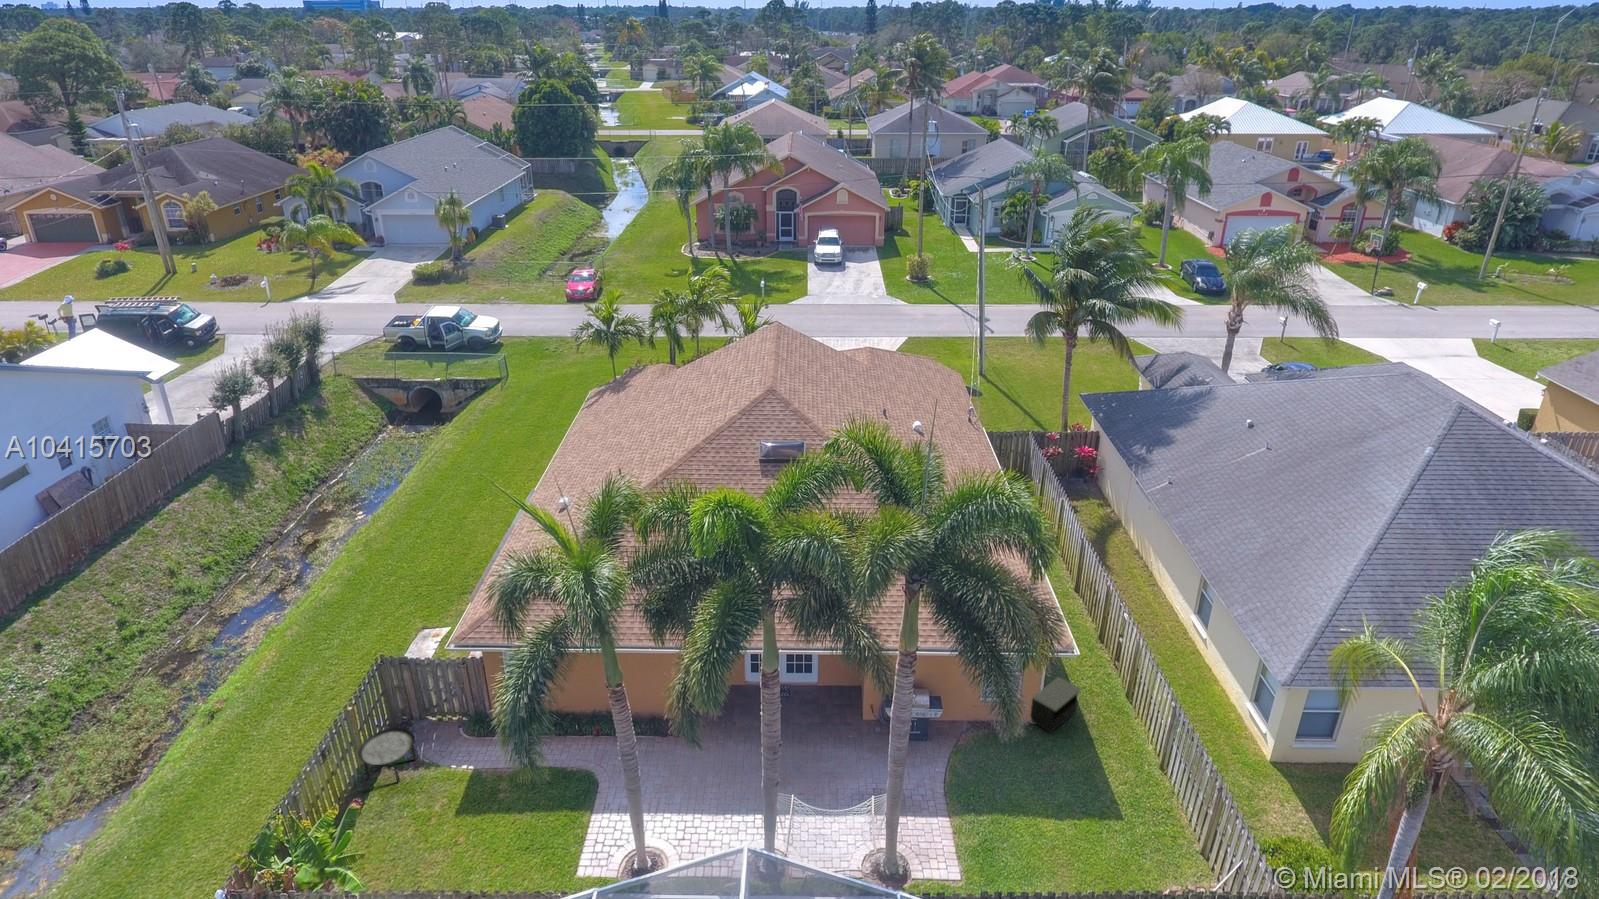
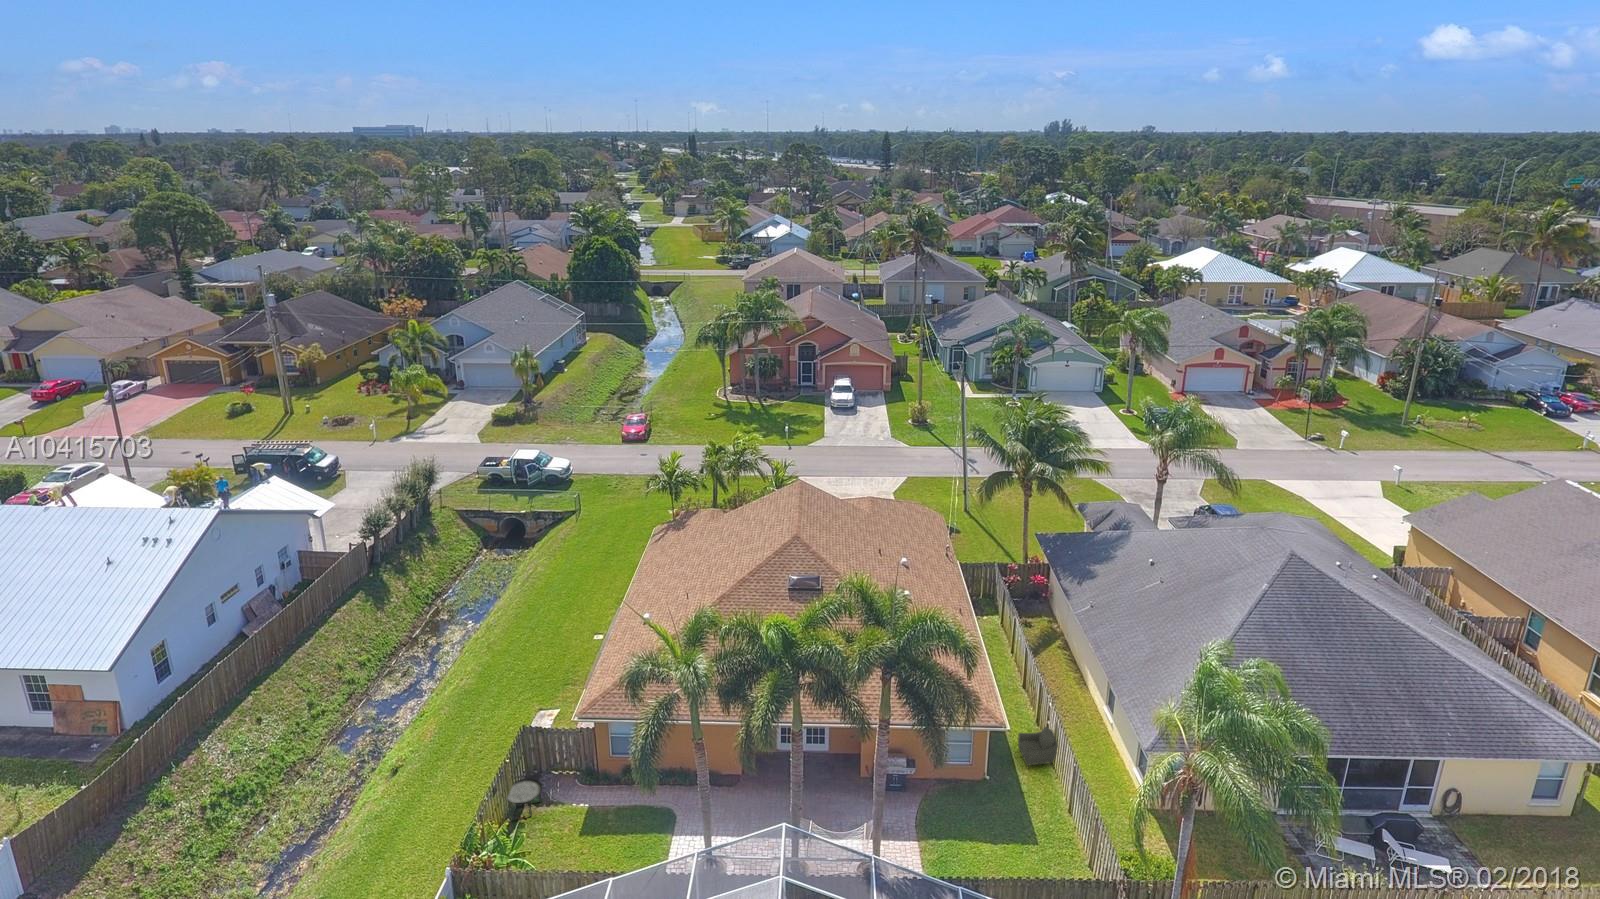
chair: none [1076,646,1136,704] -> present [1018,727,1058,767]
storage bench: present [1030,677,1080,732] -> none [981,749,1017,789]

